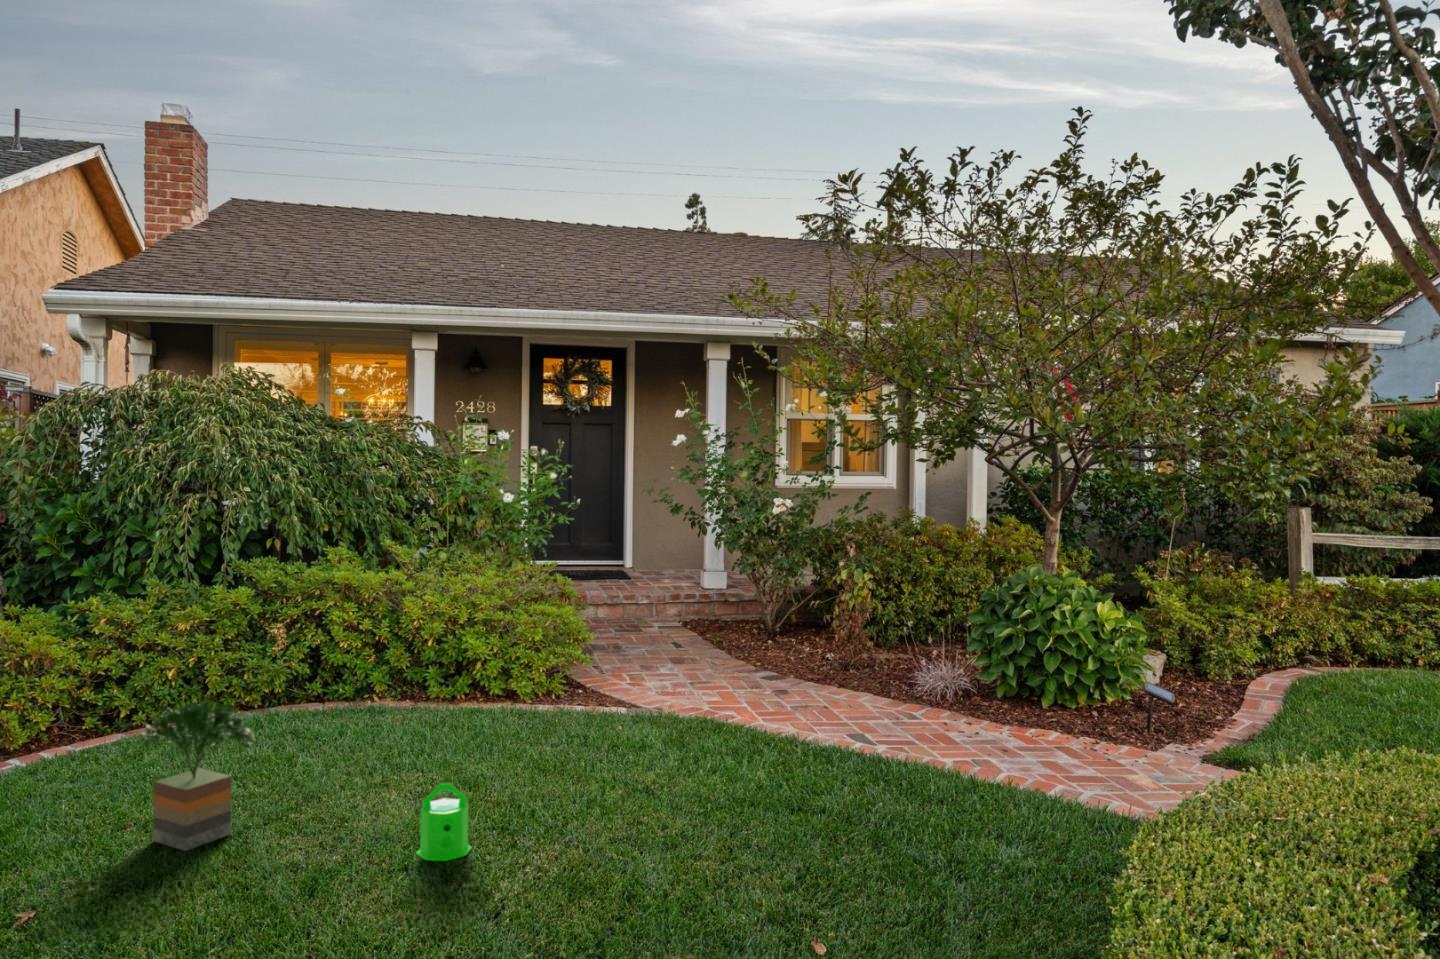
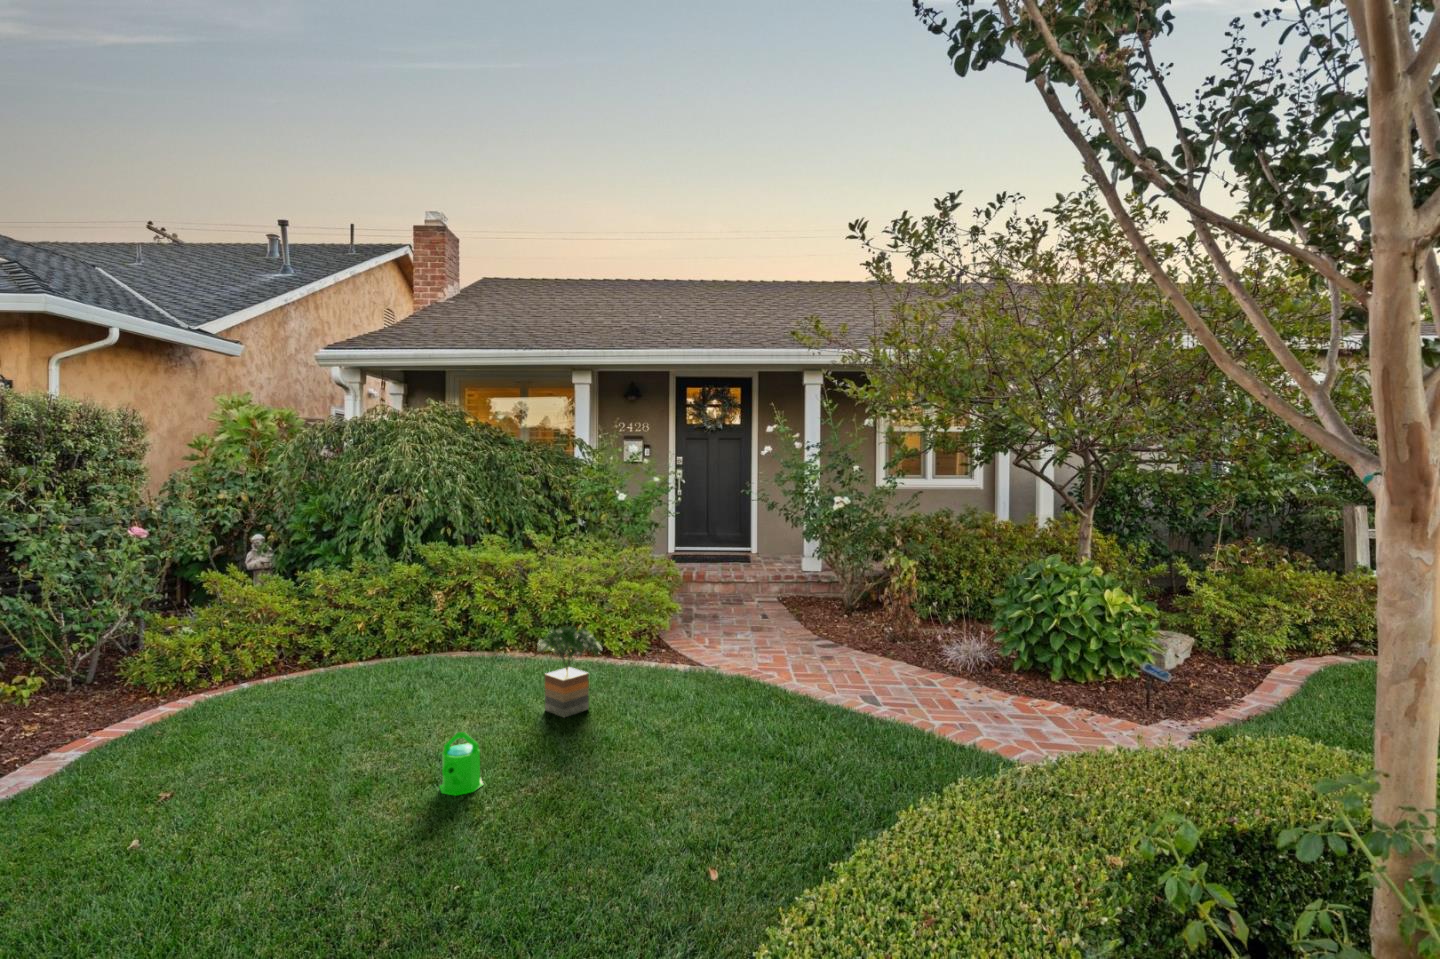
potted tree: present [142,702,255,851] -> present [539,626,601,718]

